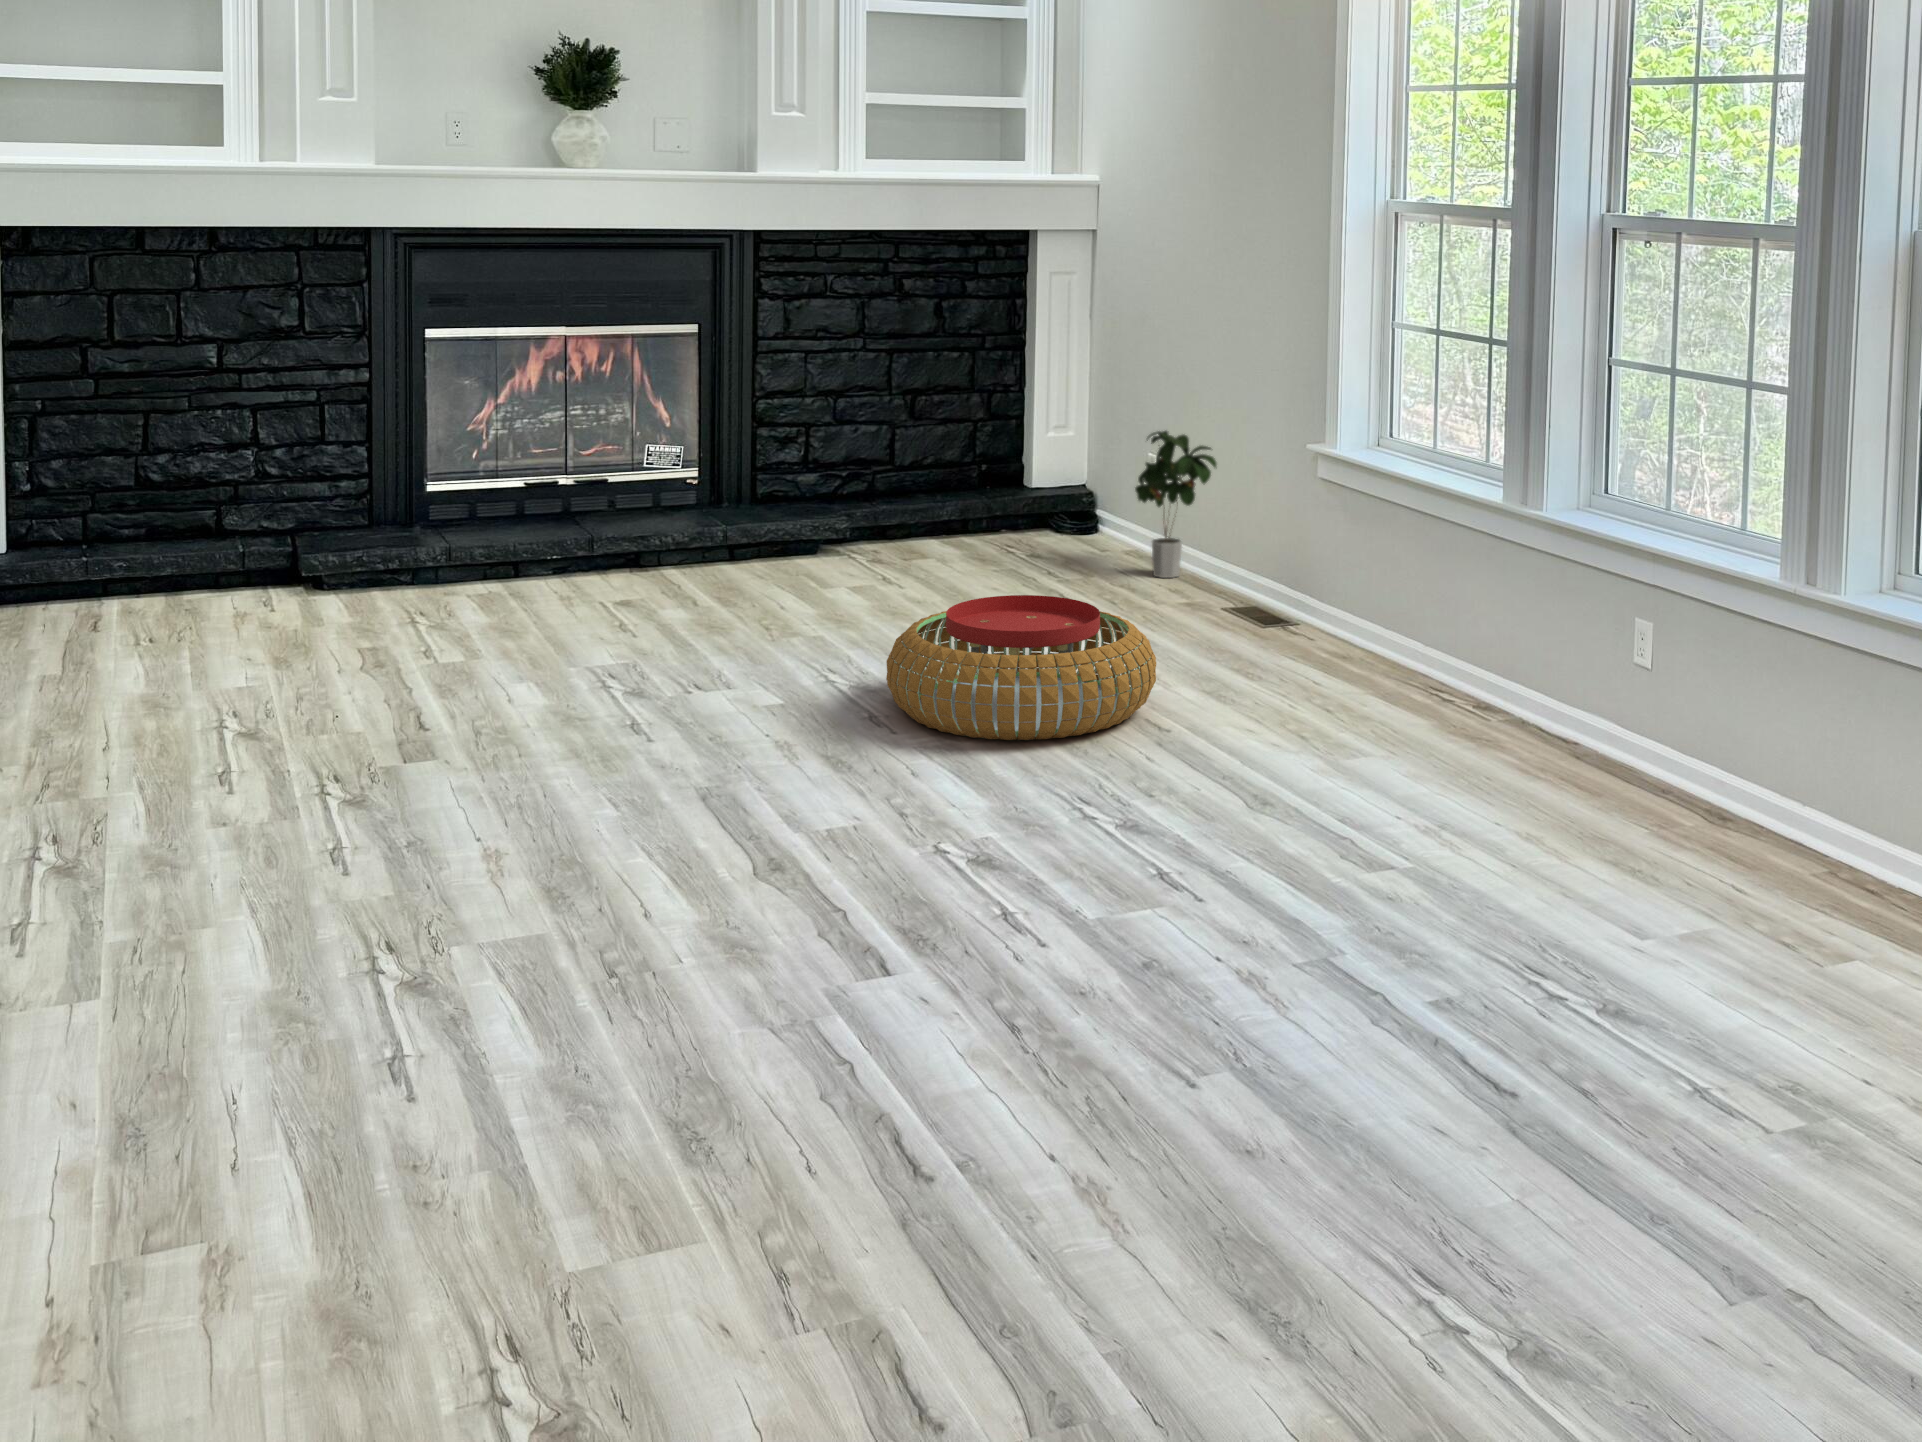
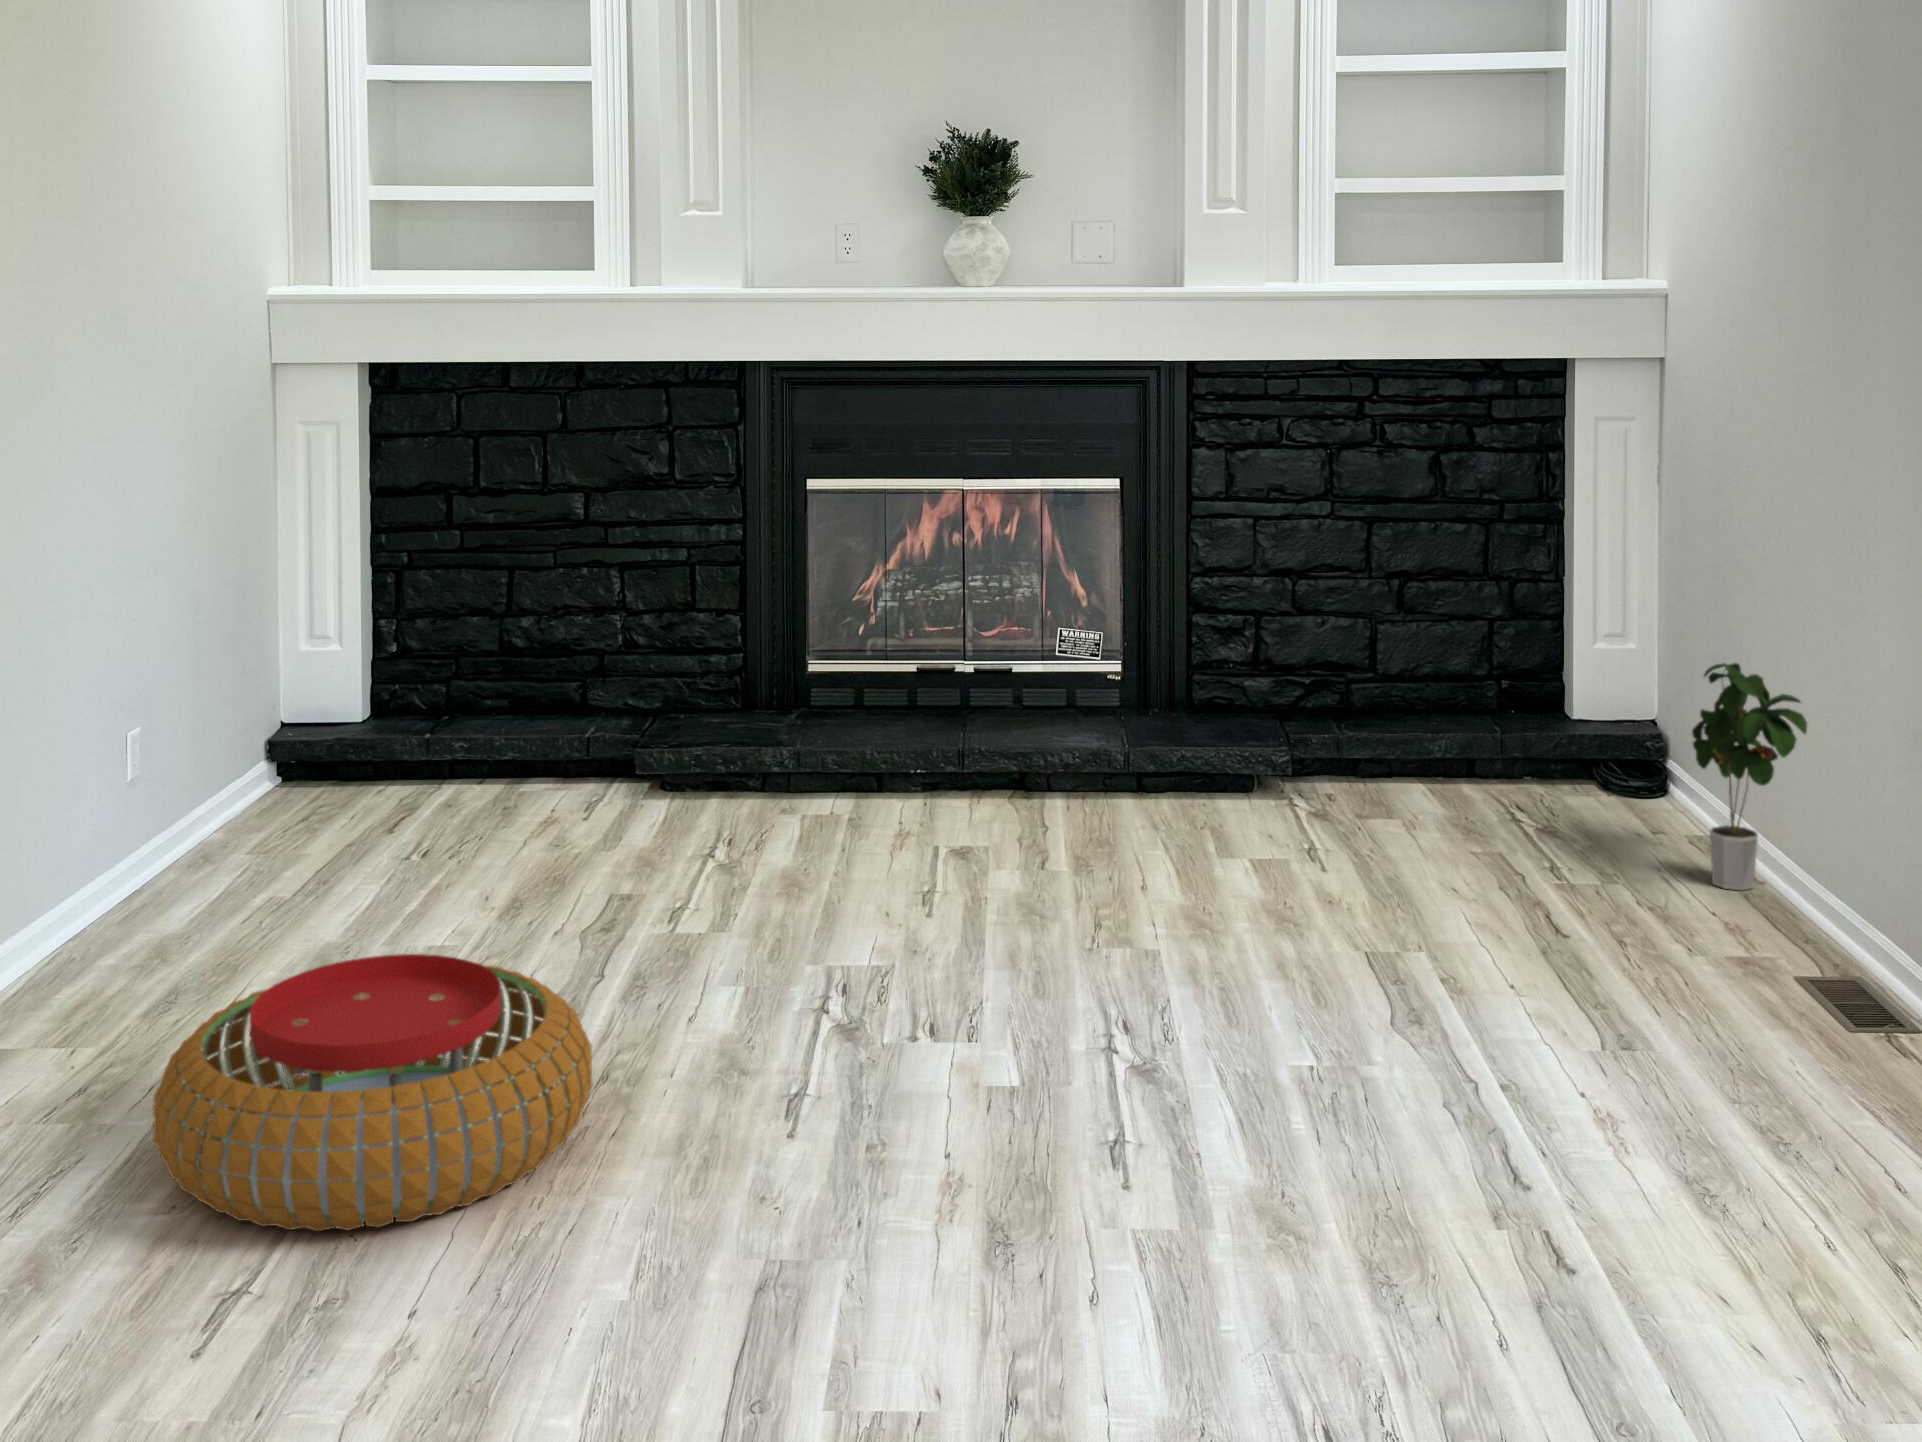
pouf: present [886,595,1156,740] -> present [153,954,592,1231]

